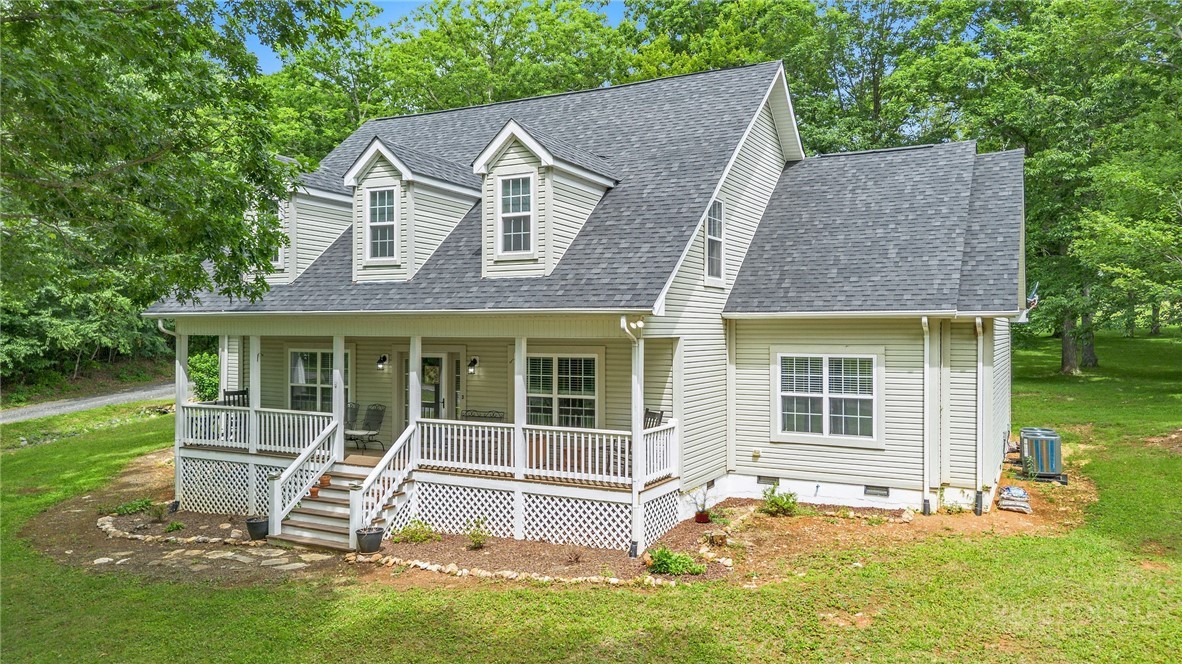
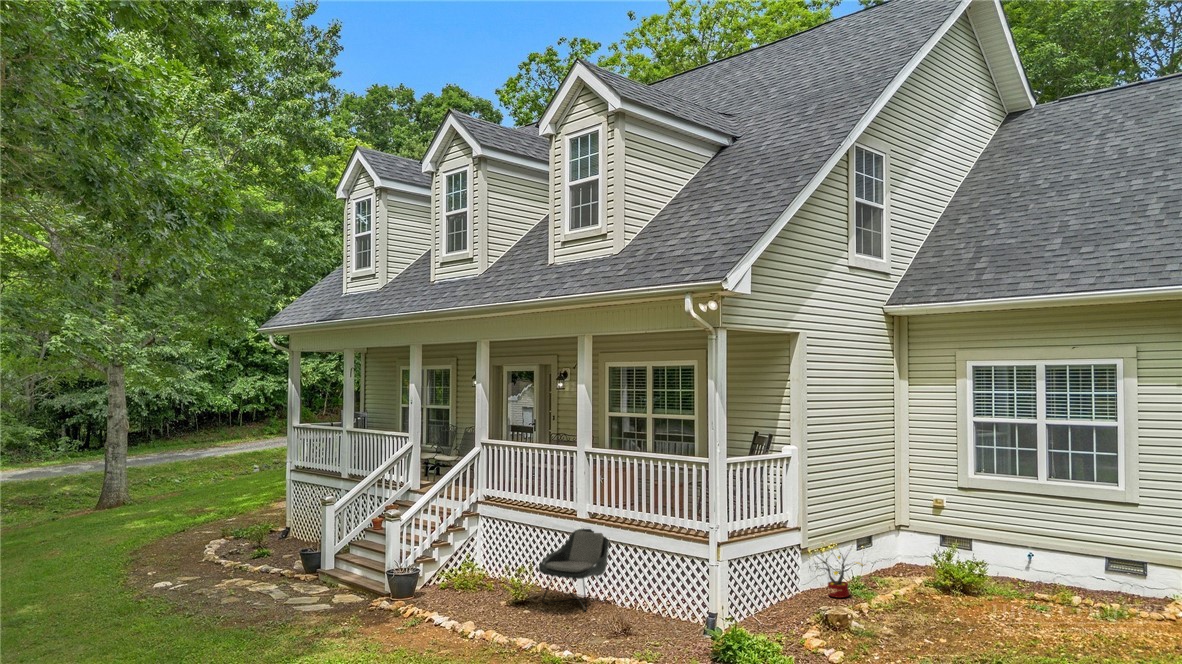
lounge chair: none [494,487,549,551] -> present [539,528,609,611]

